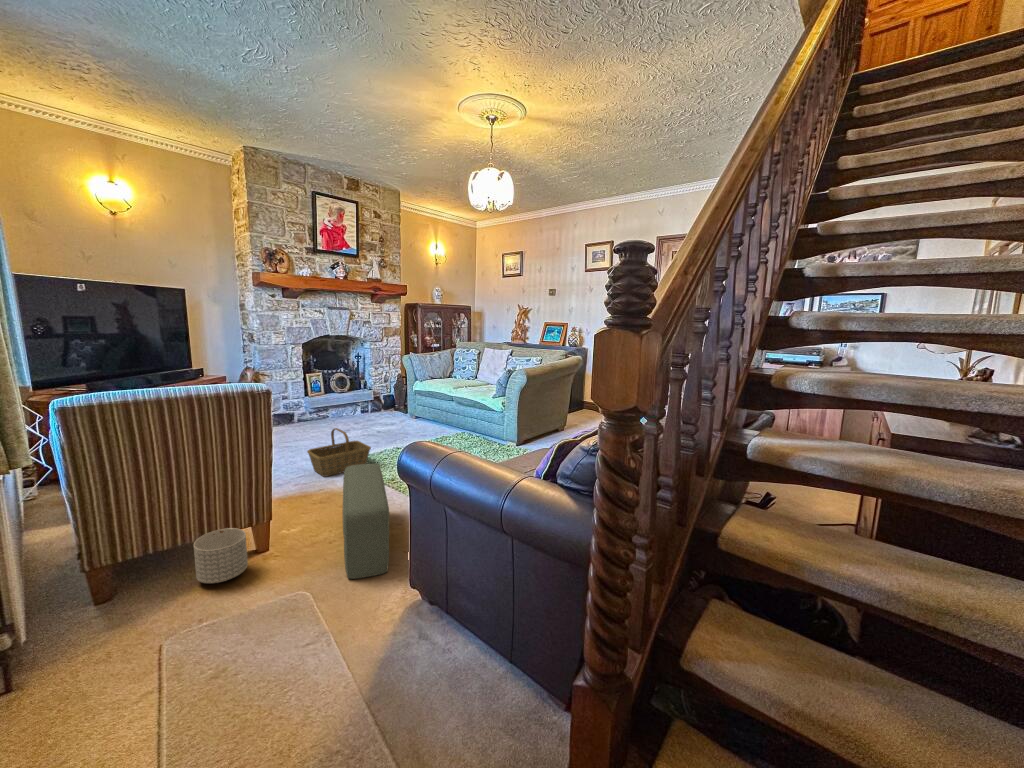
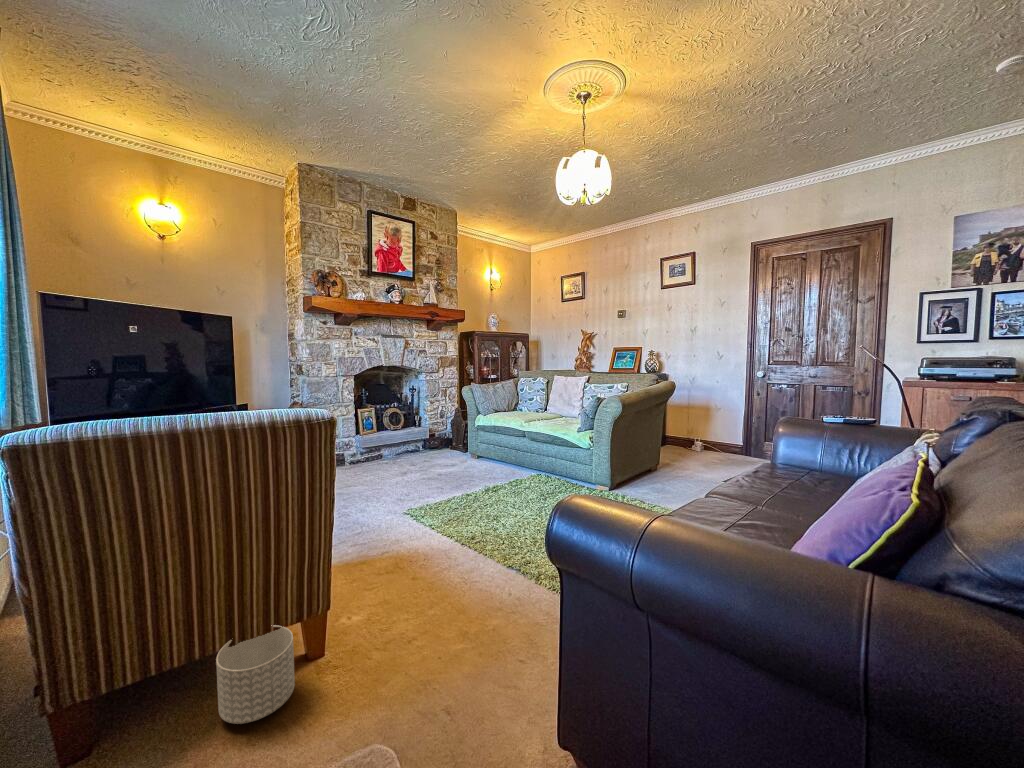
basket: present [307,428,371,477] -> none [365,471,441,533]
pouf: present [342,464,389,579] -> none [423,521,506,715]

